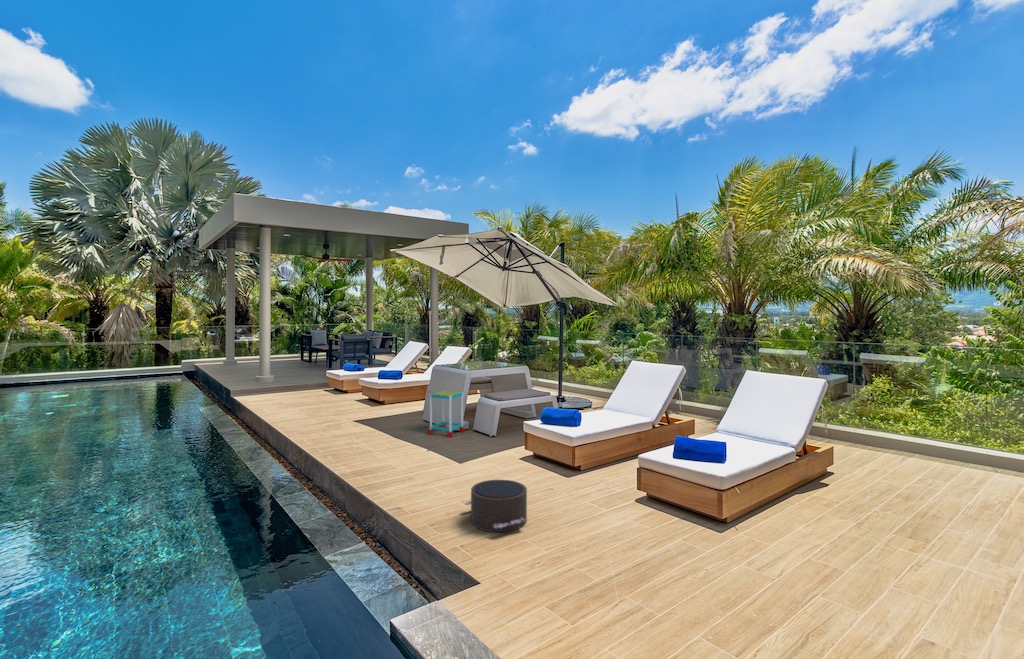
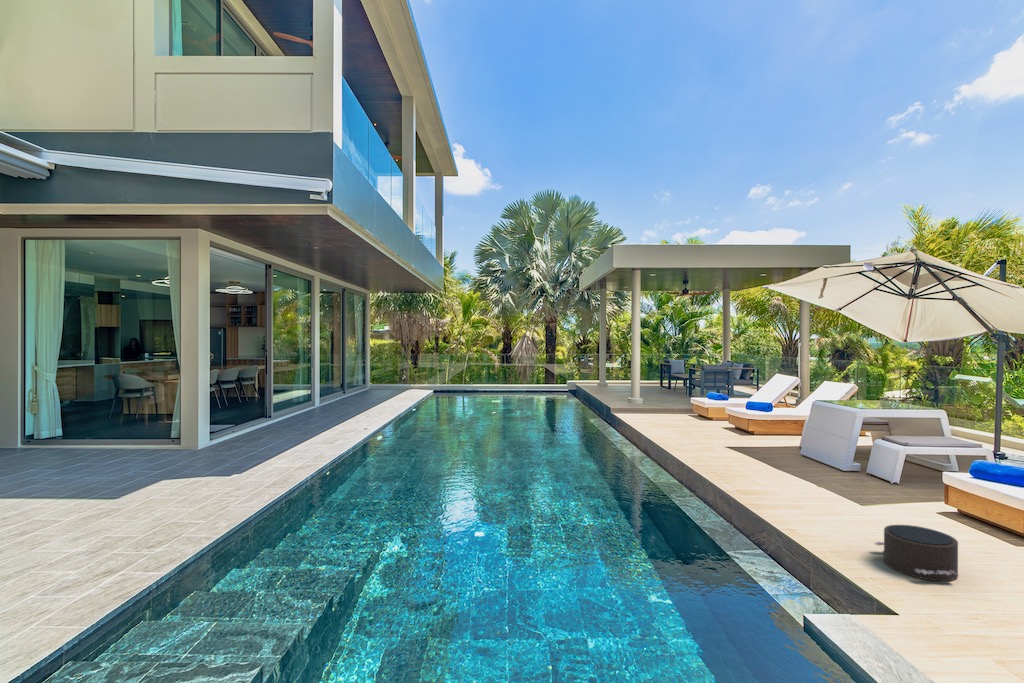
side table: present [428,391,465,437] -> none [813,429,858,479]

